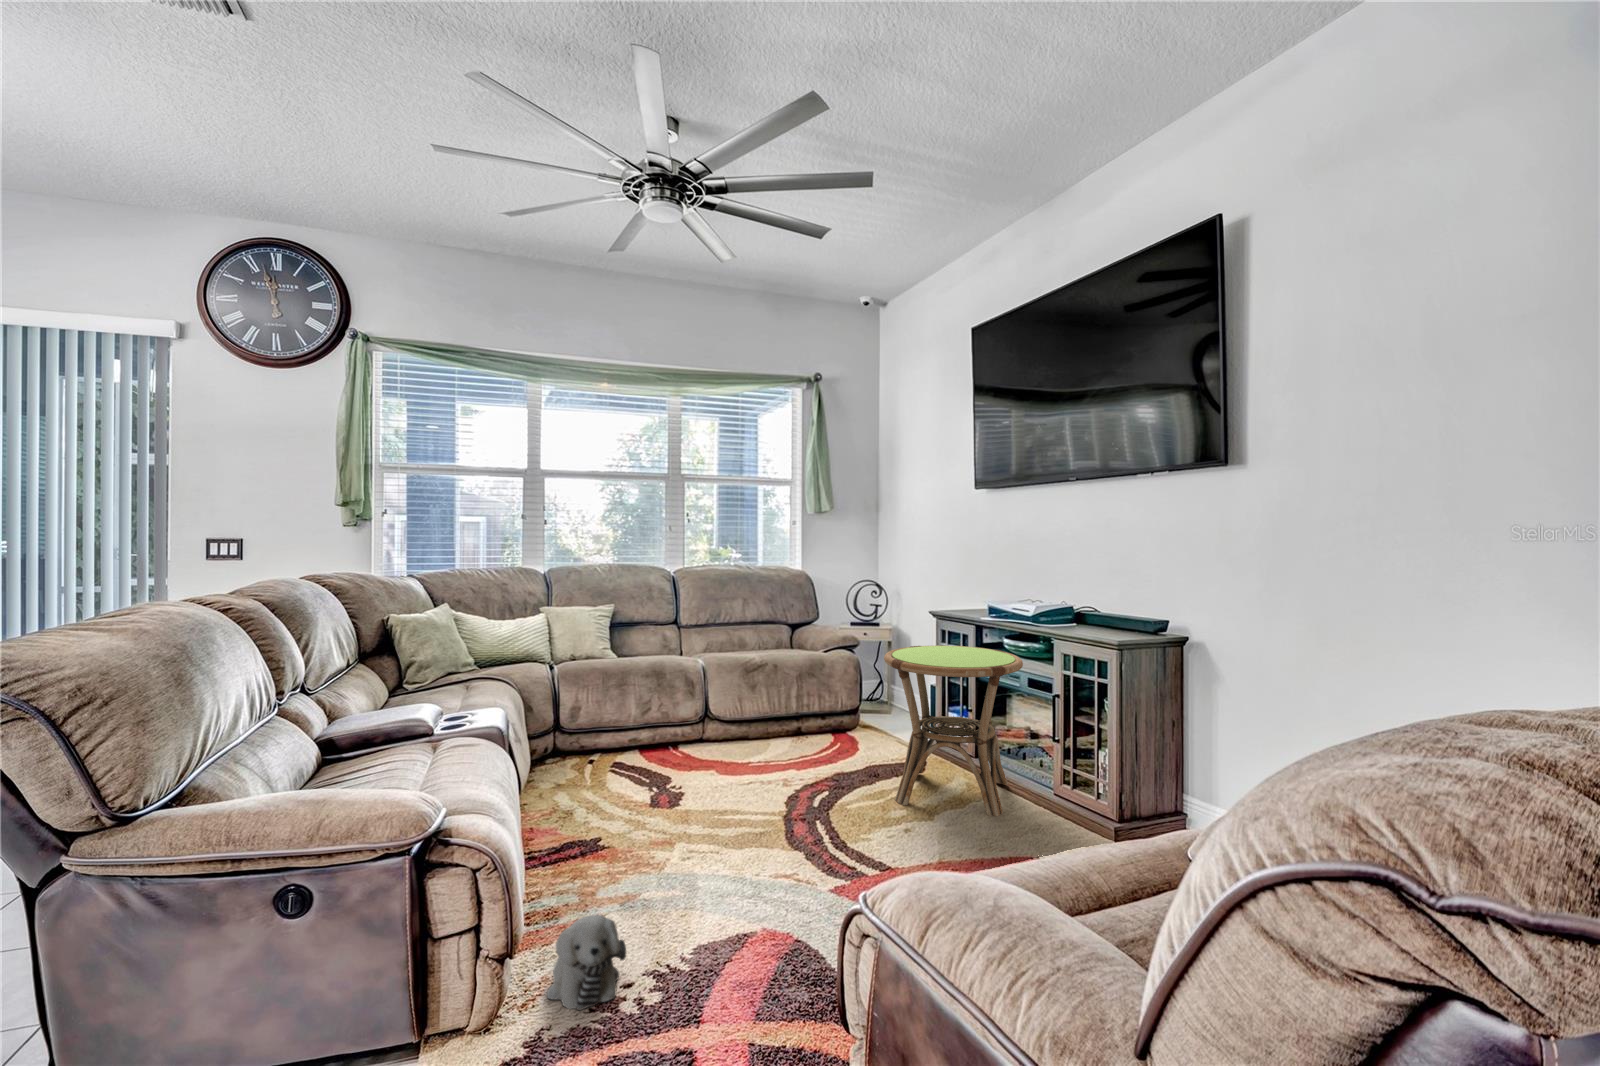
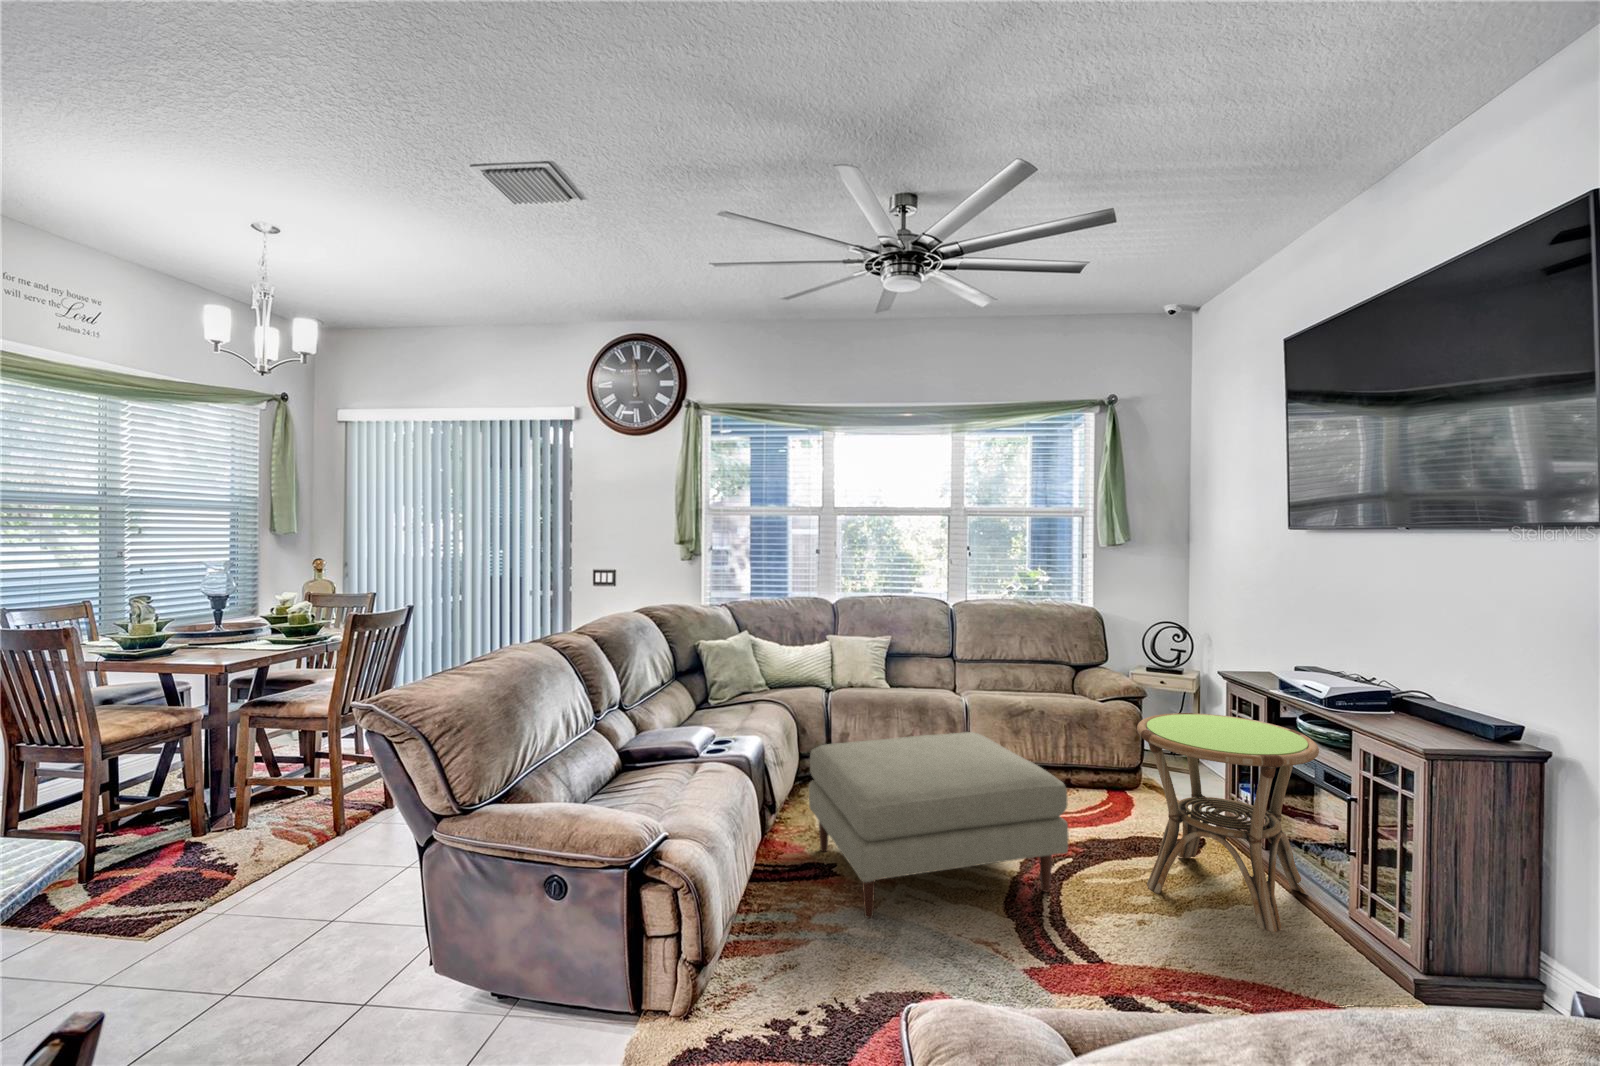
ottoman: none [564,684,839,882] -> present [809,732,1068,918]
plush toy: present [547,915,626,1010] -> none [739,944,803,1024]

